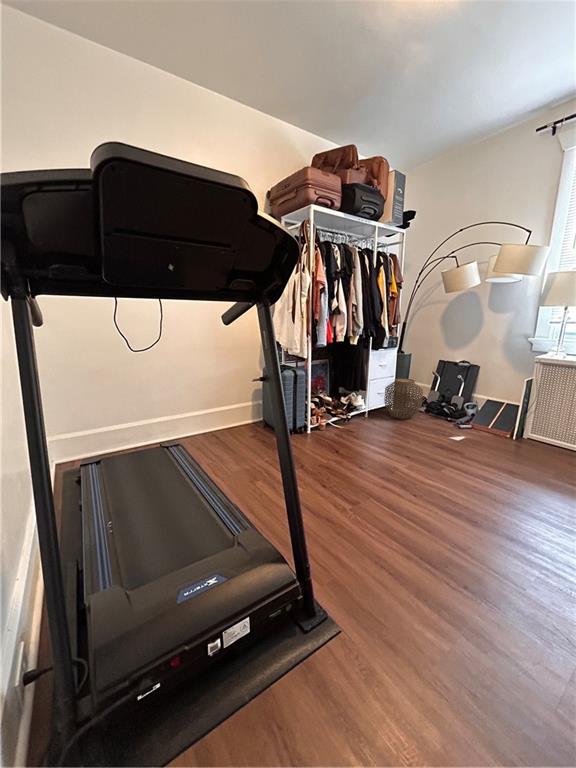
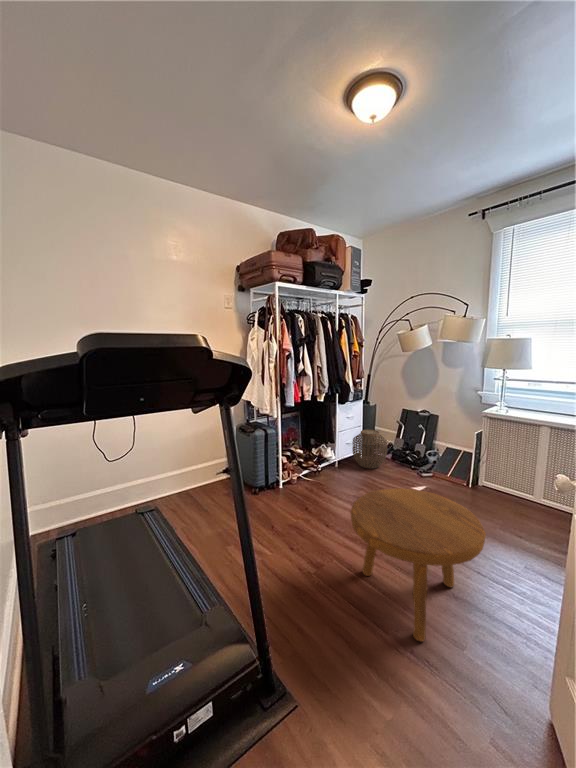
footstool: none [395,425,558,579] -> present [351,488,486,641]

